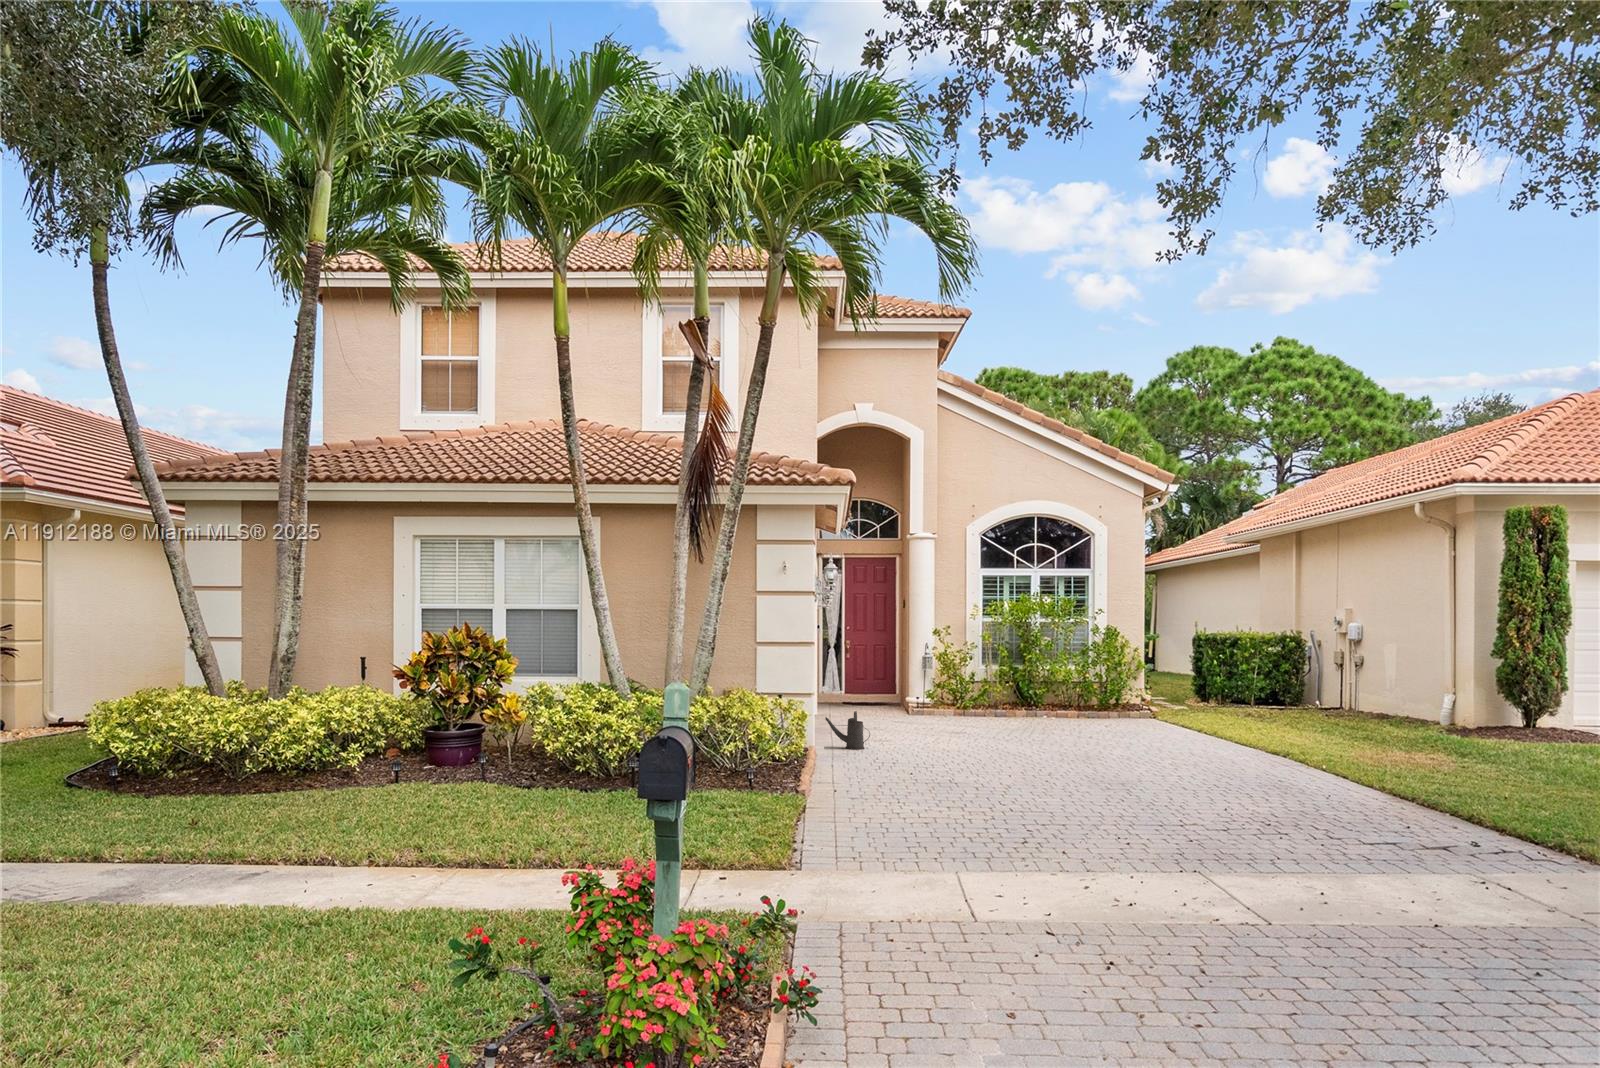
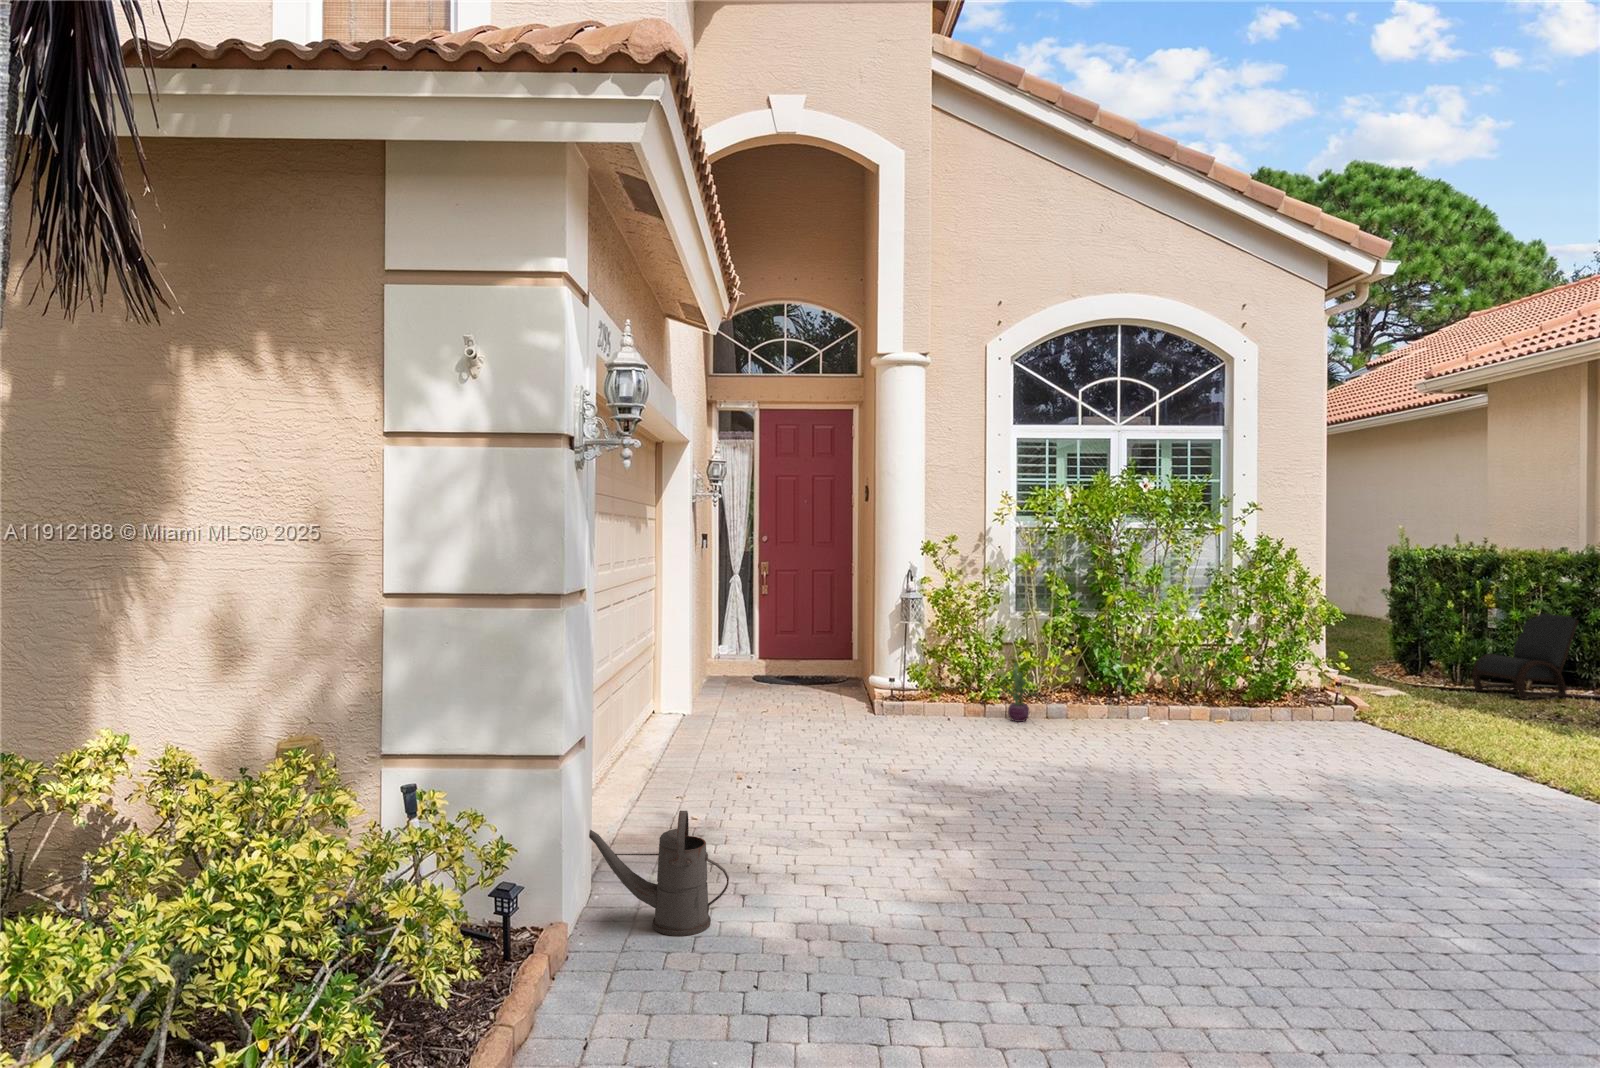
lounge chair: none [1236,670,1288,715] -> present [1472,614,1578,700]
decorative plant: none [967,689,996,718] -> present [994,662,1031,722]

